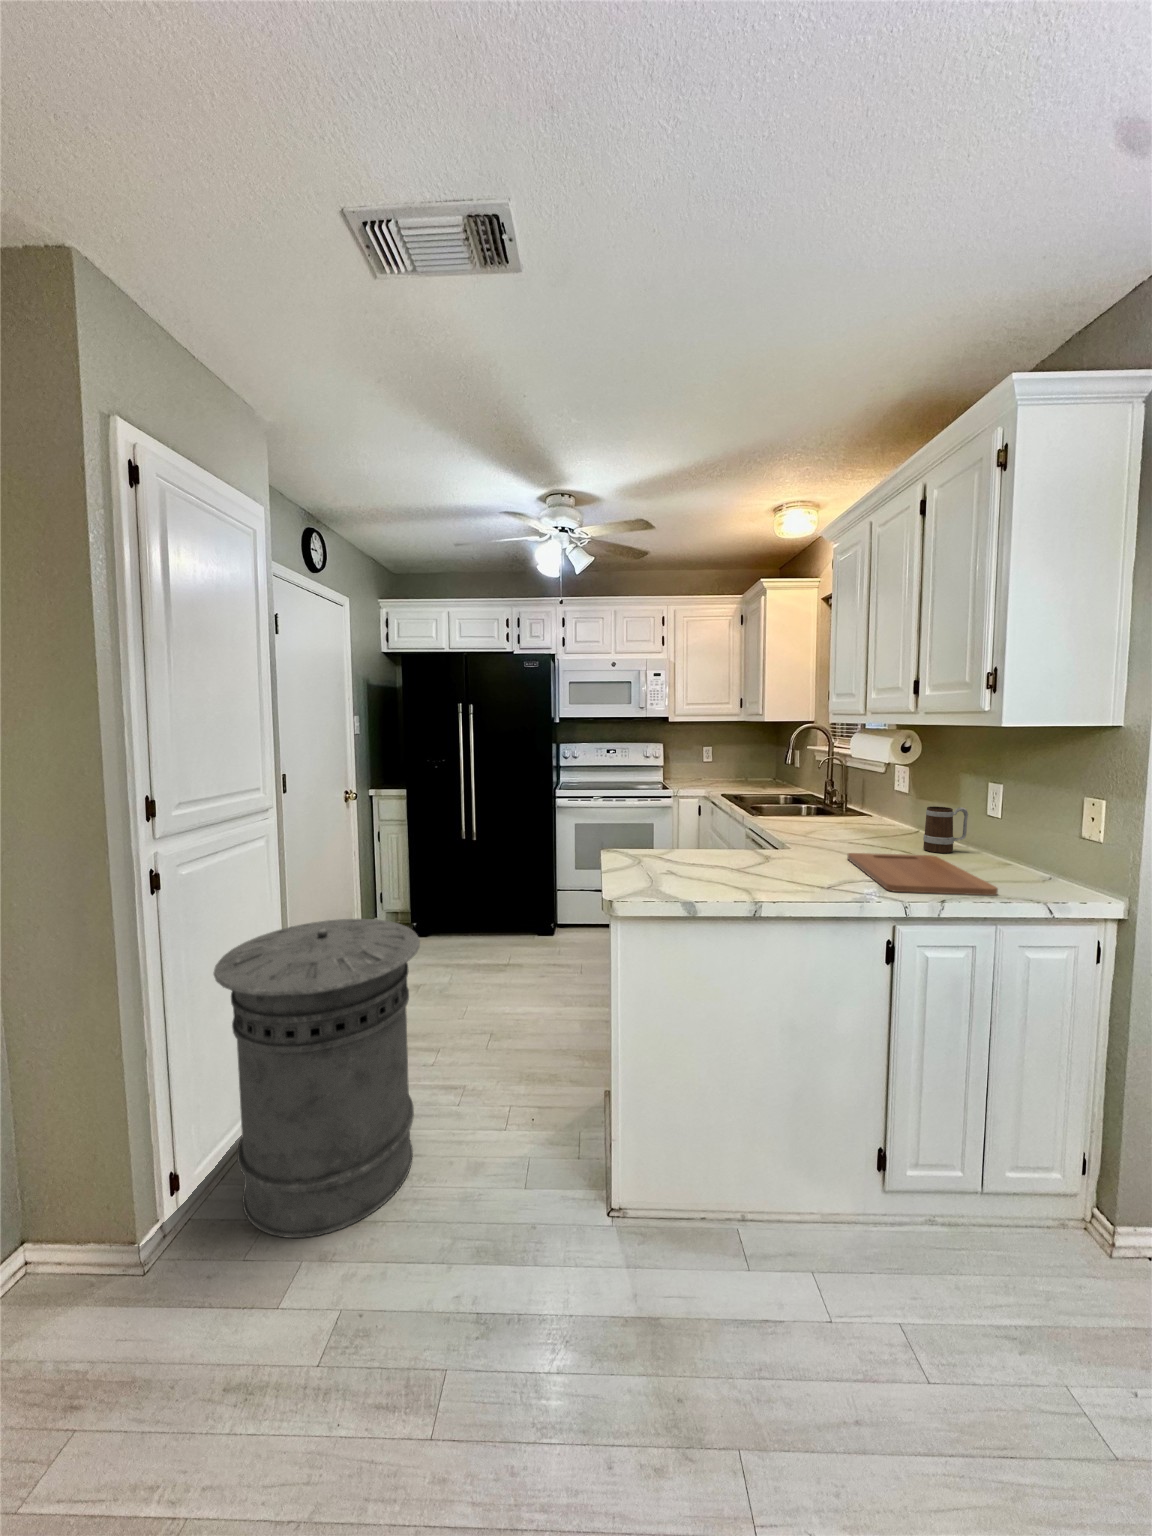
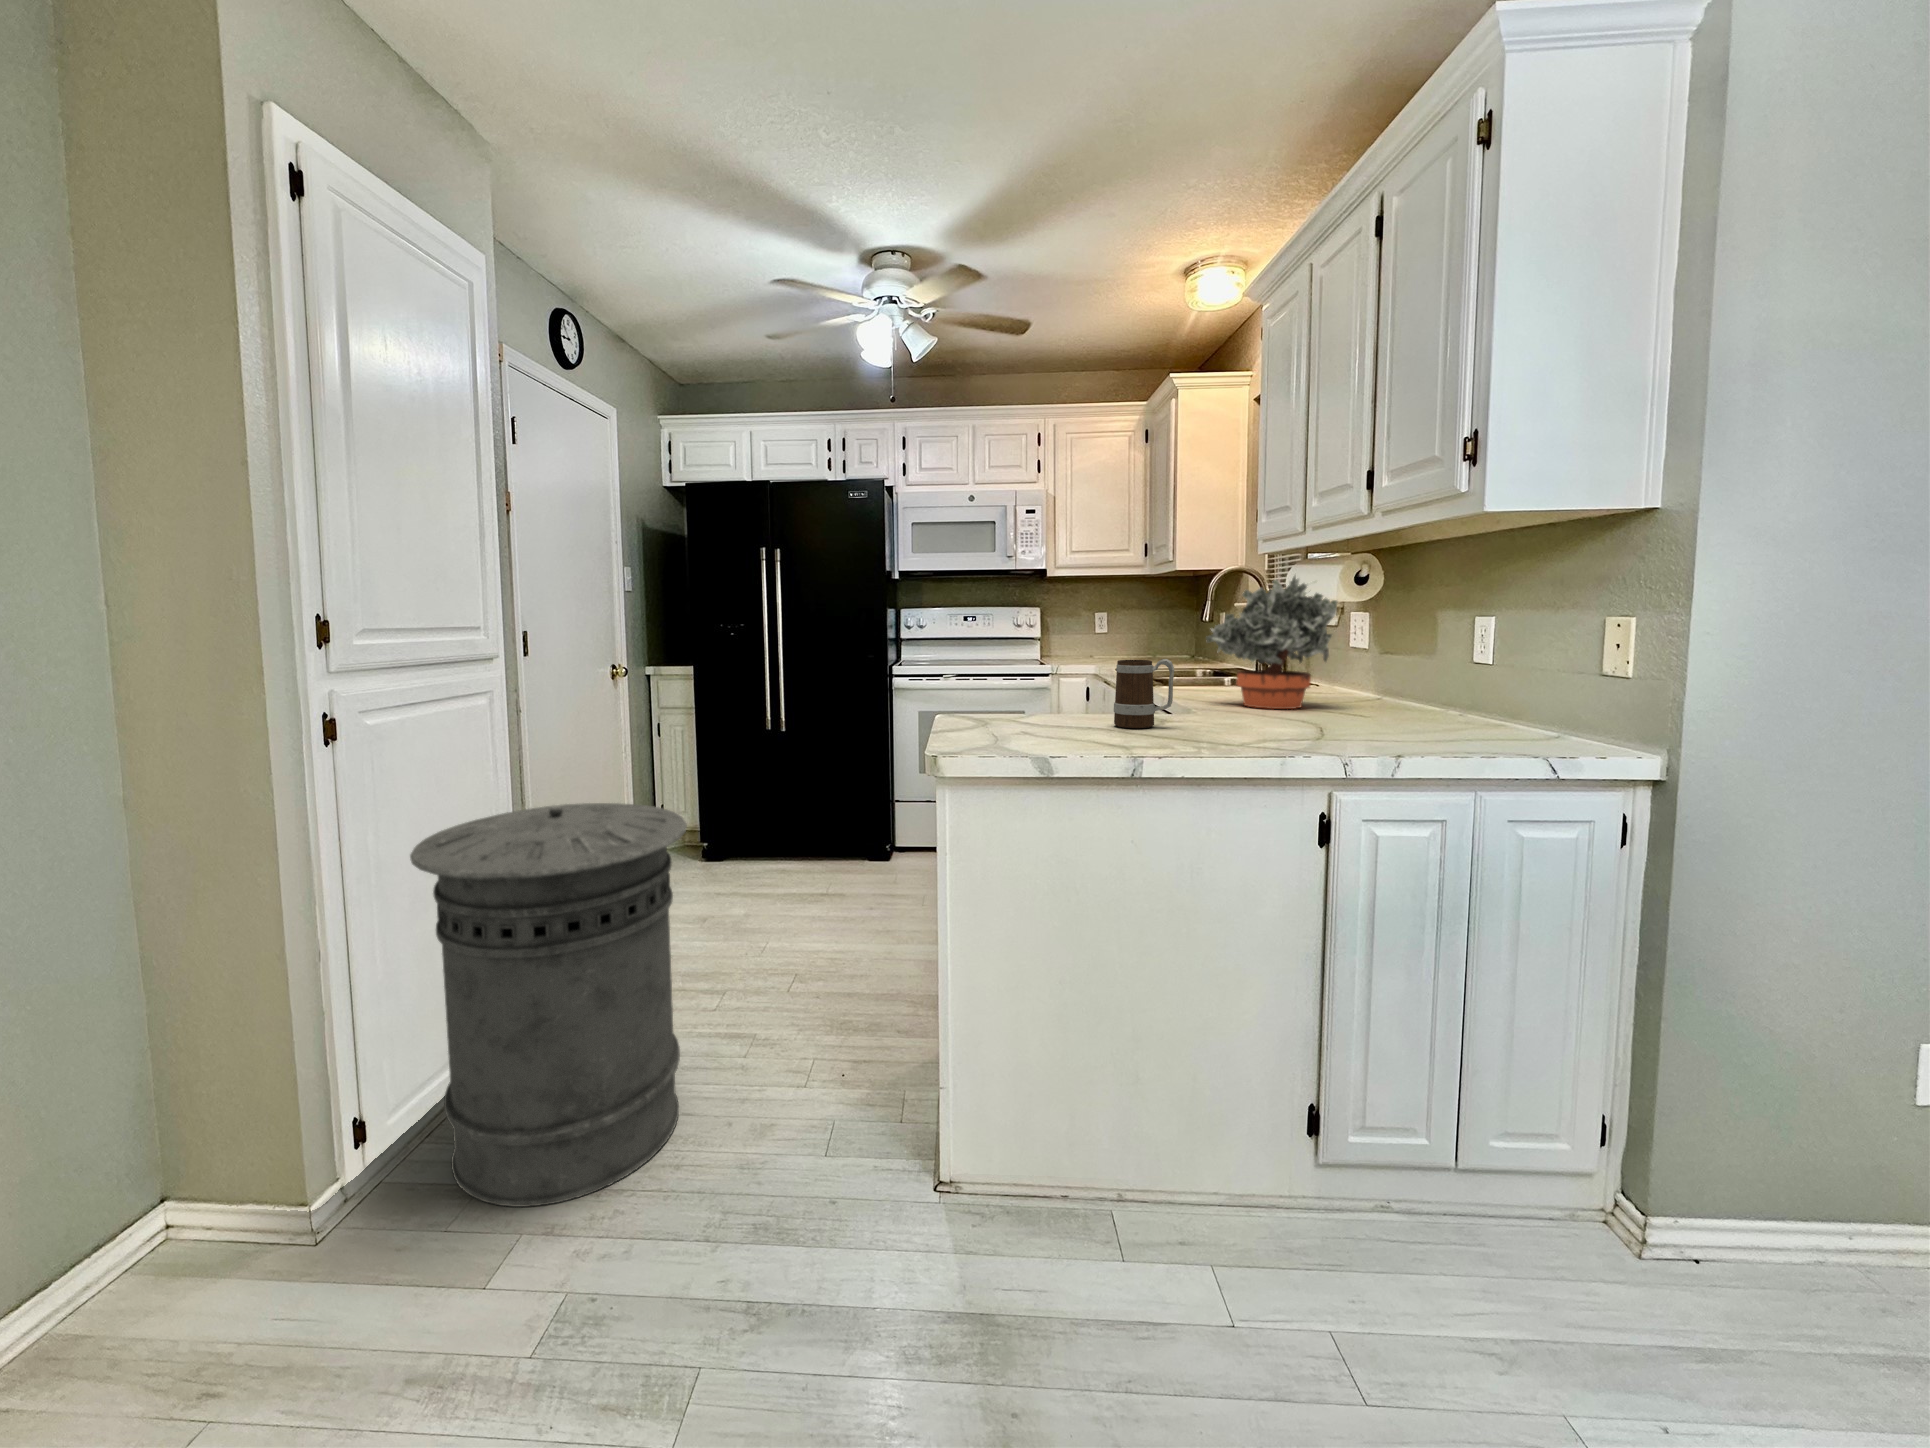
potted plant: none [796,746,890,845] -> present [1206,576,1337,709]
mug: present [923,806,968,853] -> present [1114,659,1174,728]
cutting board: present [847,853,998,895] -> none [1273,712,1478,750]

